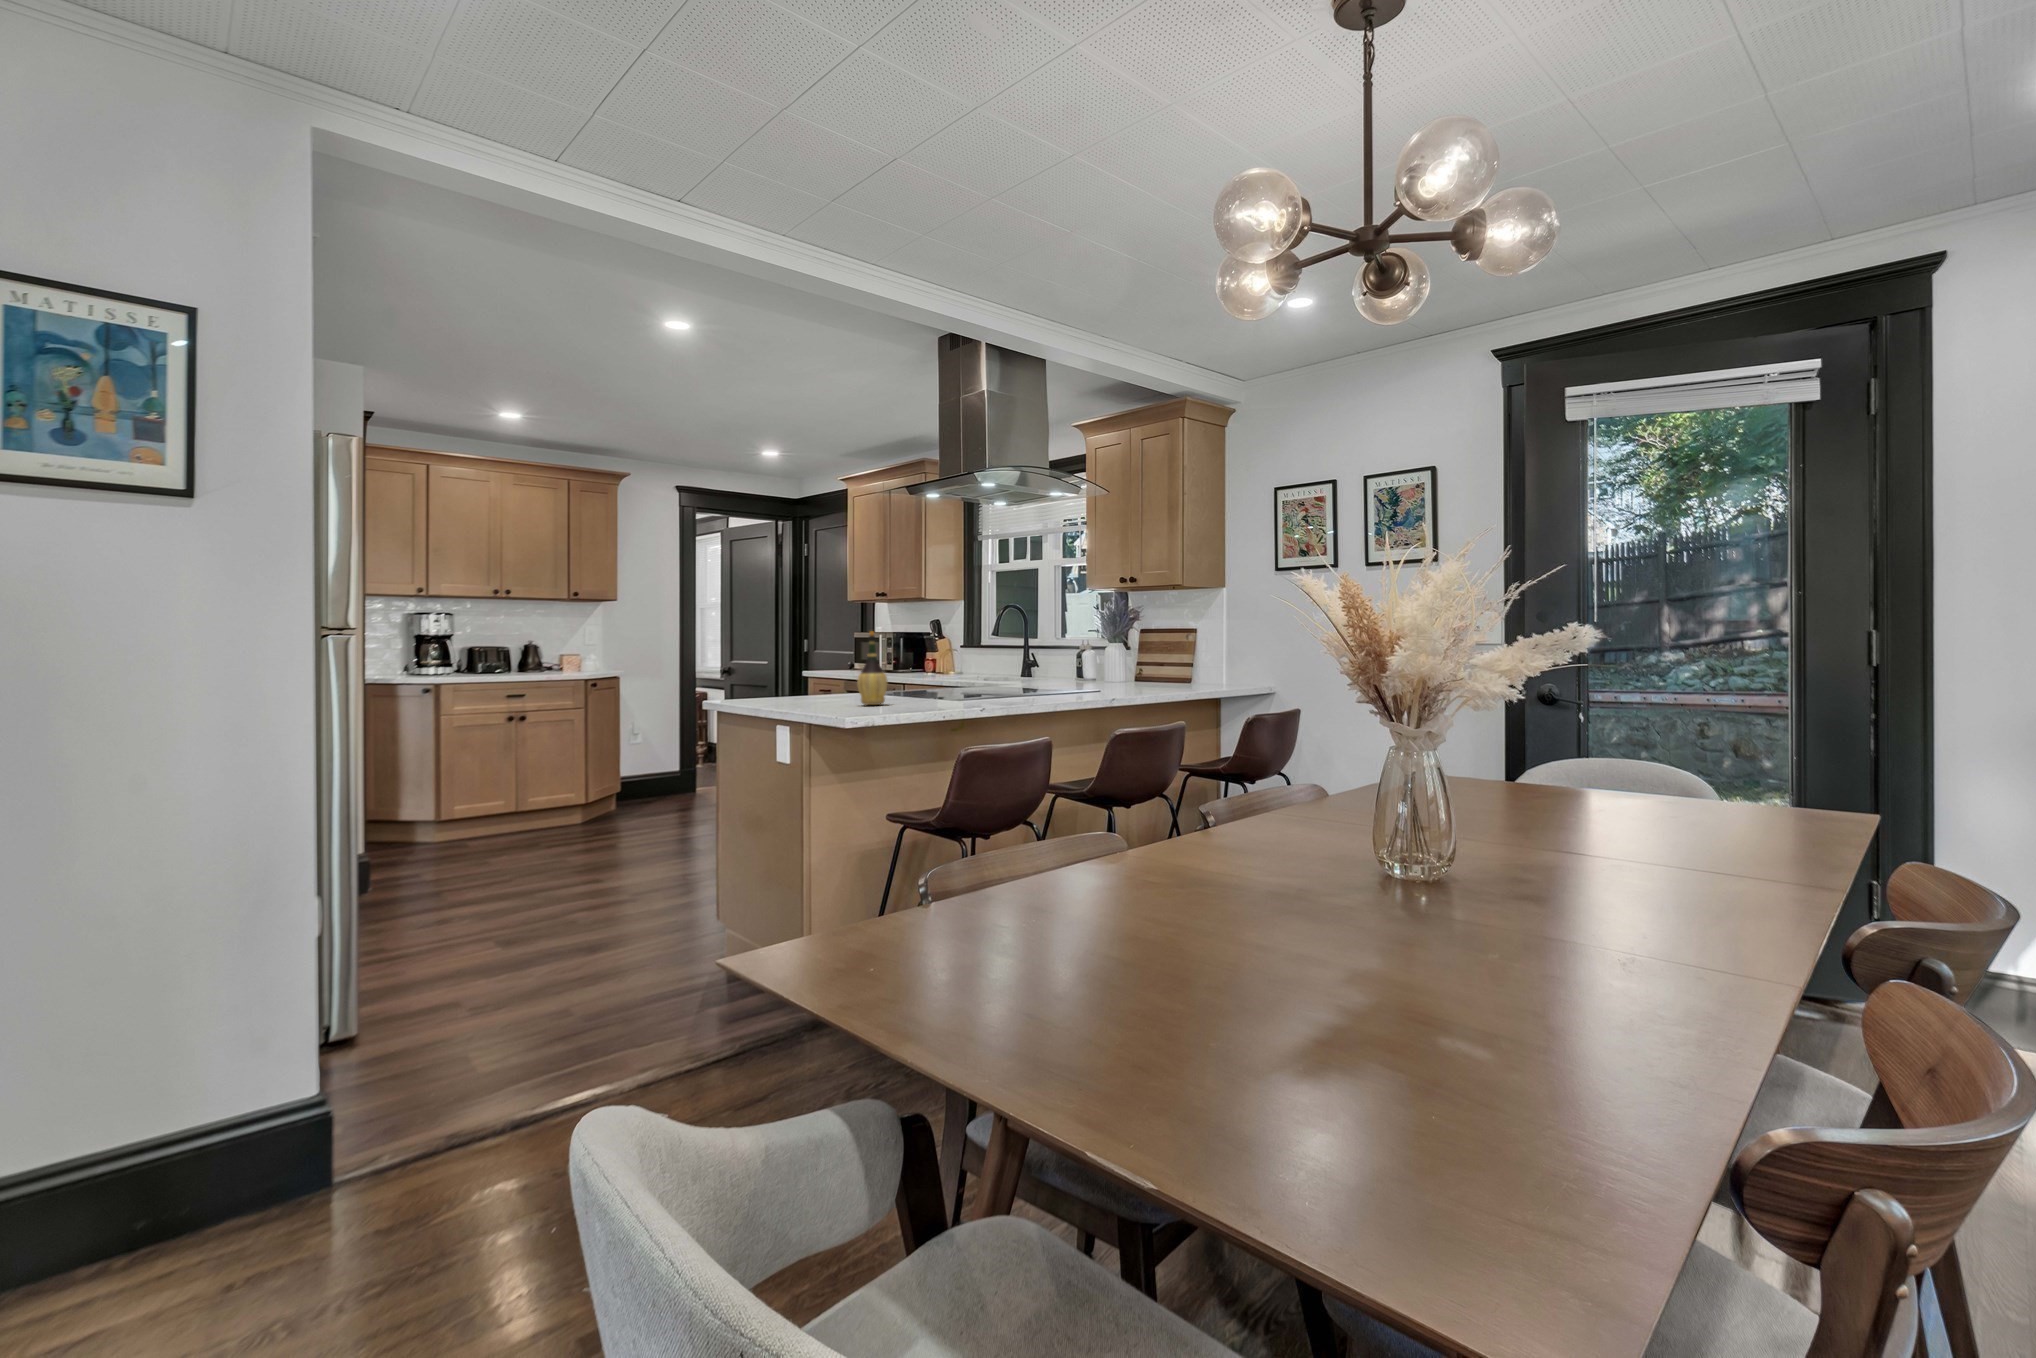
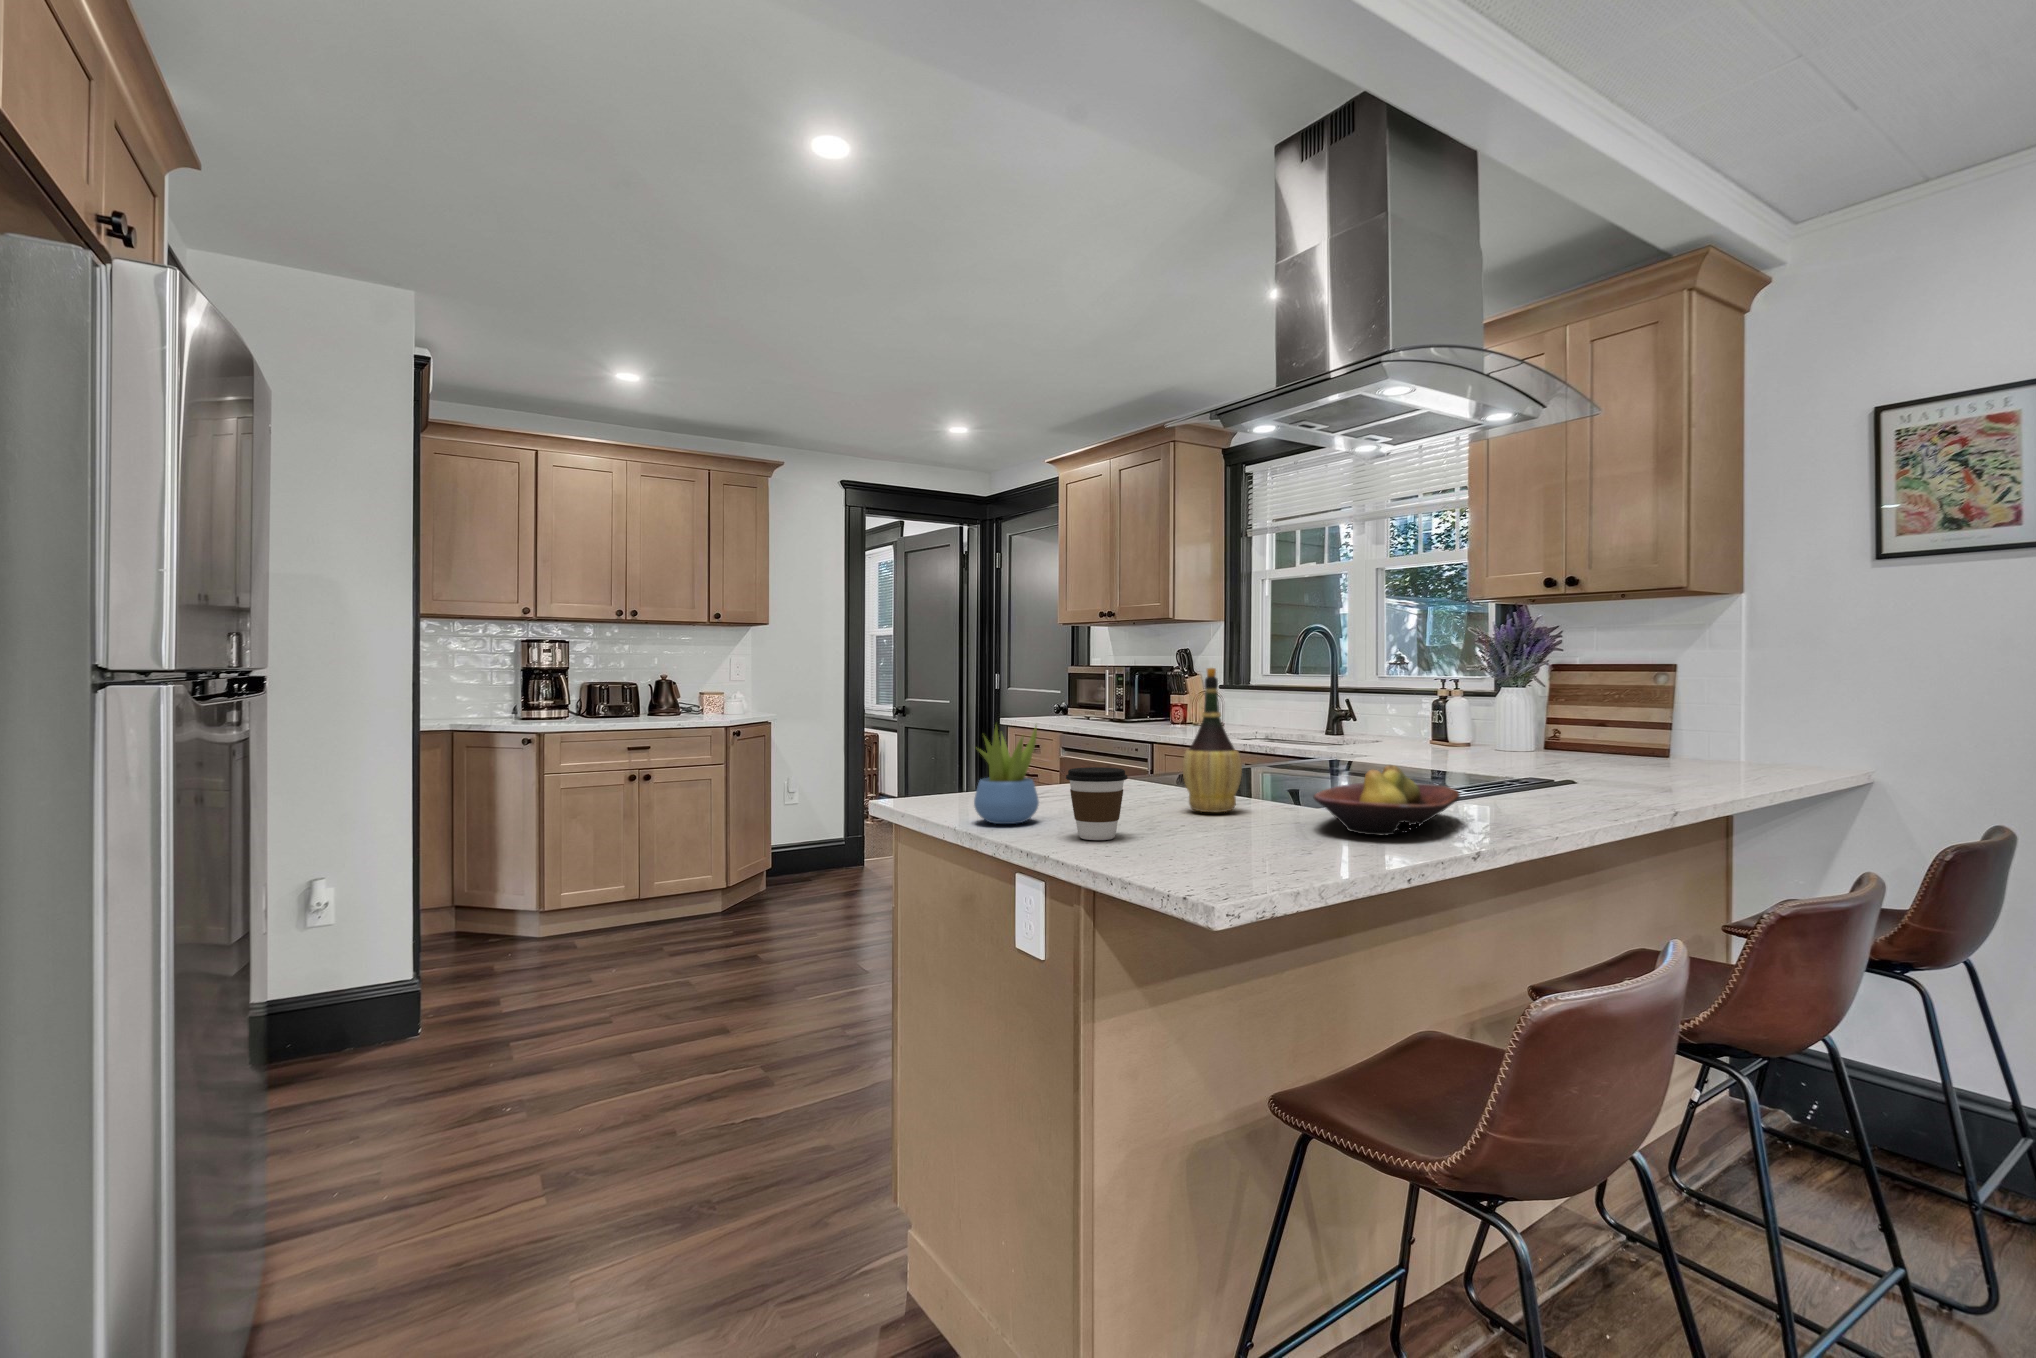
succulent plant: none [744,659,778,711] -> present [974,726,1039,824]
fruit bowl: none [907,678,984,708] -> present [1314,765,1460,835]
coffee cup: none [786,679,816,713] -> present [1066,767,1128,840]

